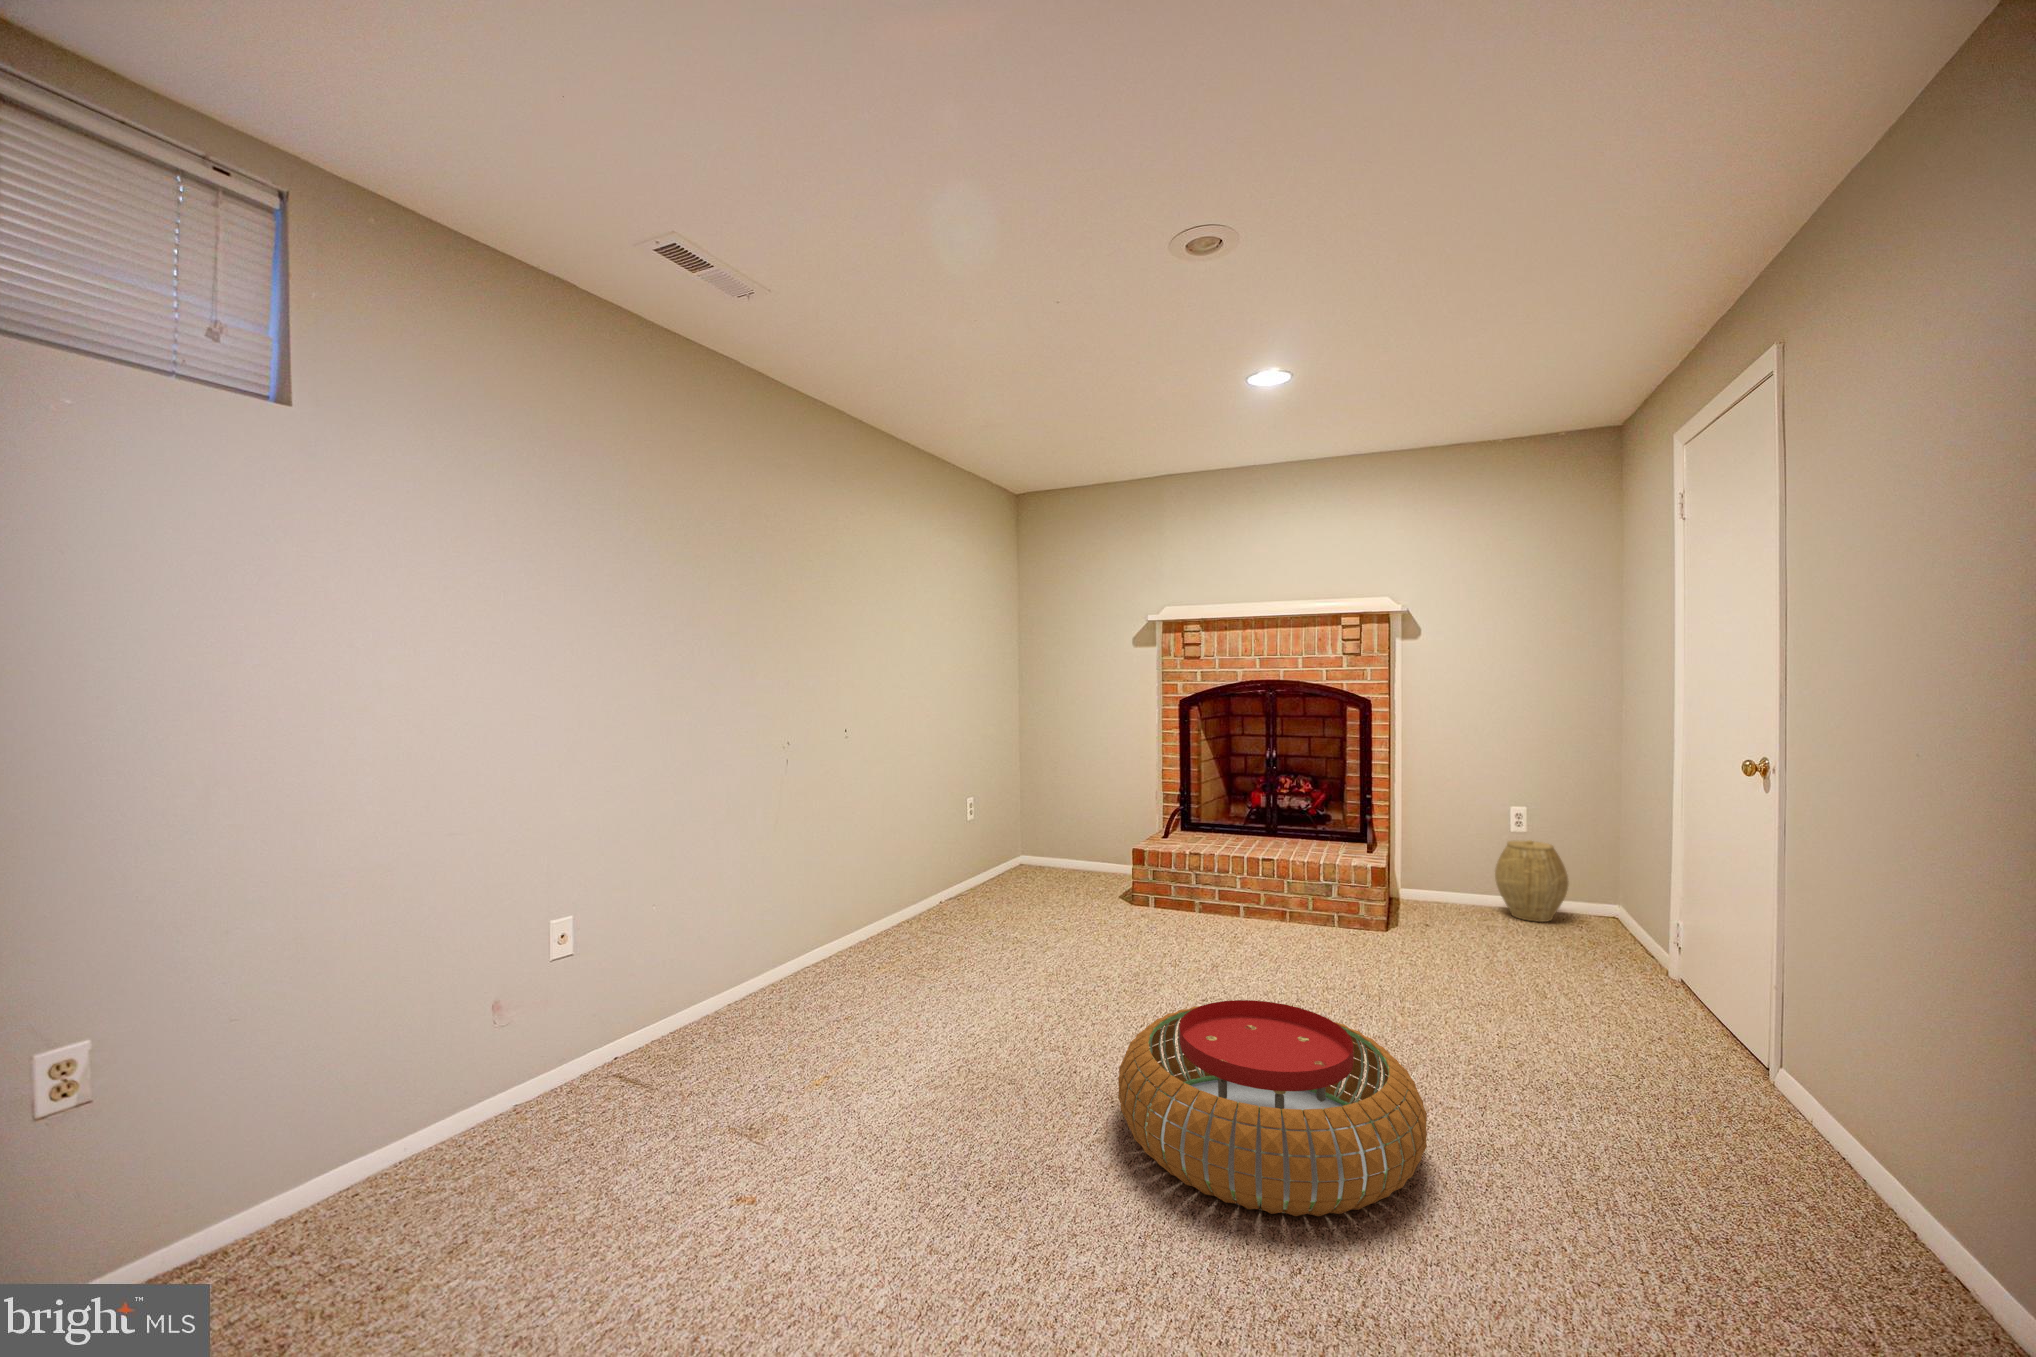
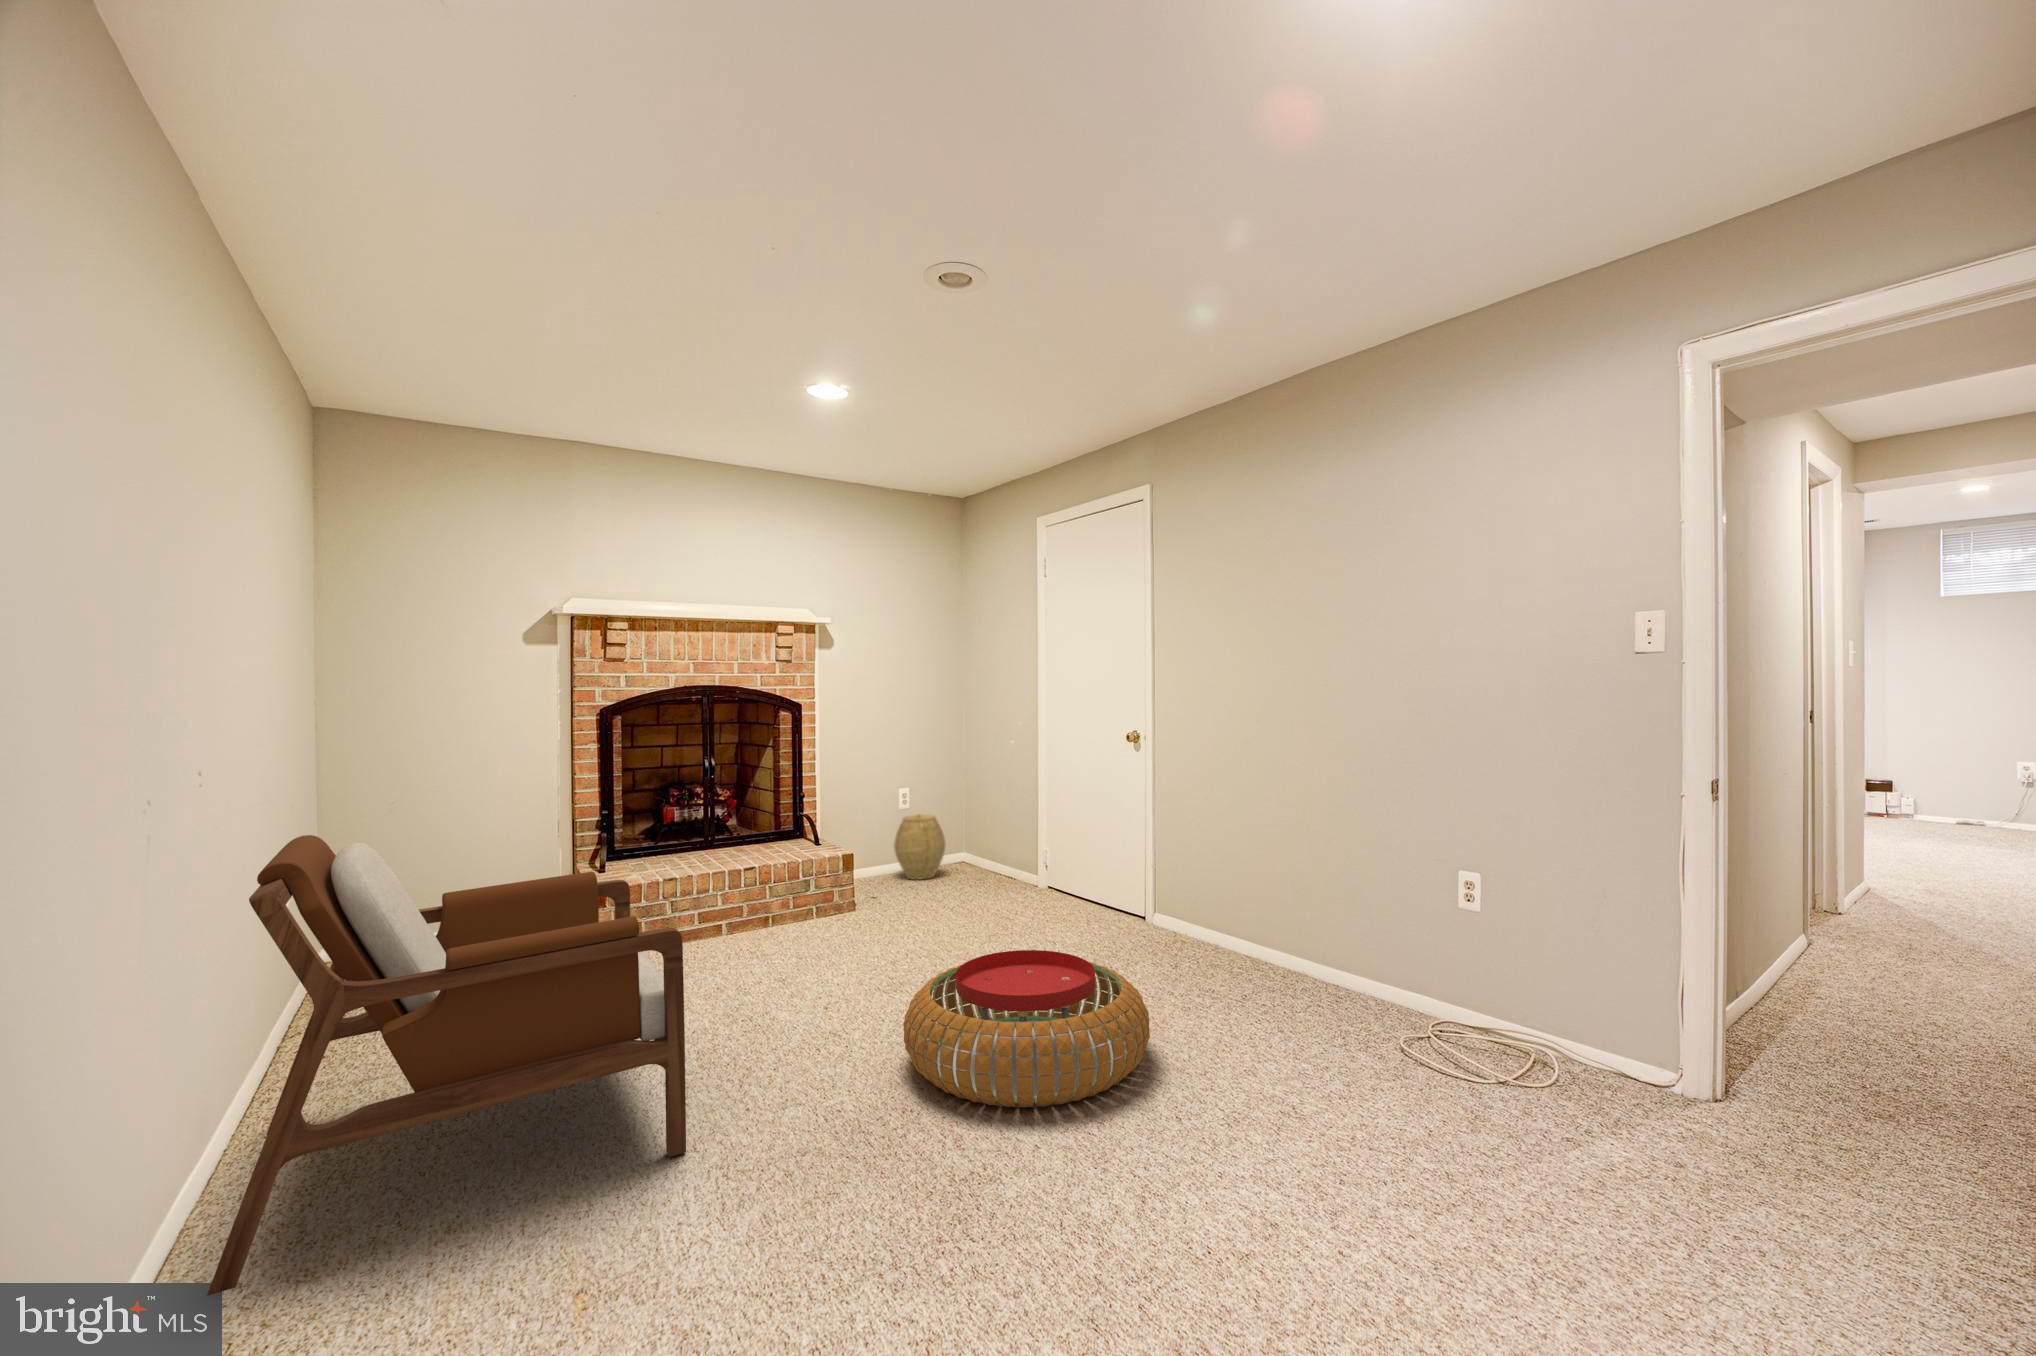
armchair: none [725,772,1040,1057] -> present [207,835,686,1296]

